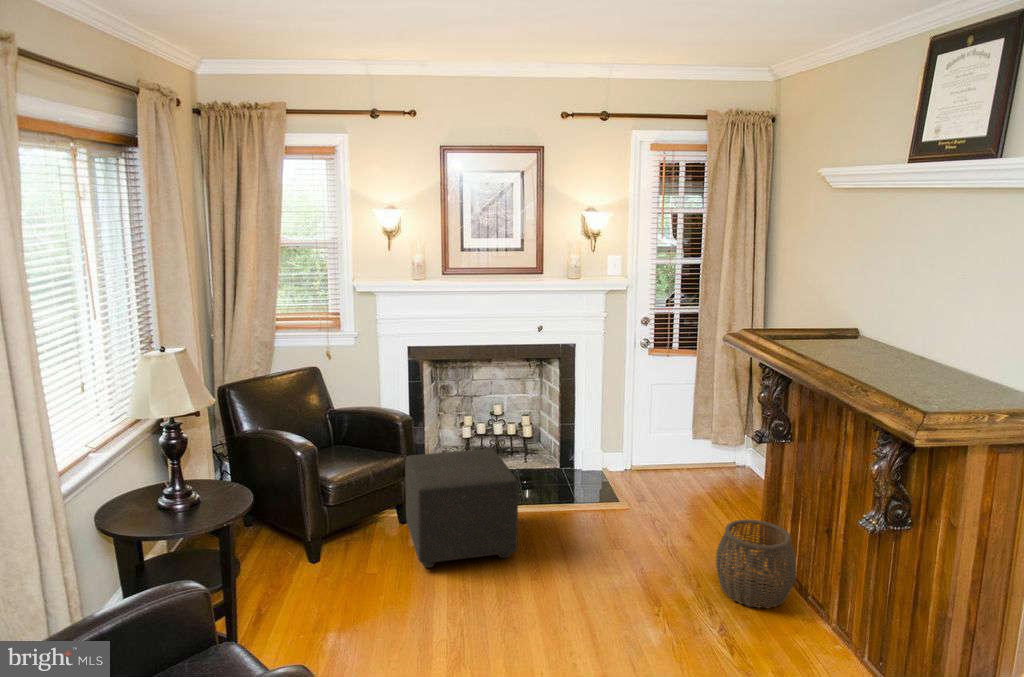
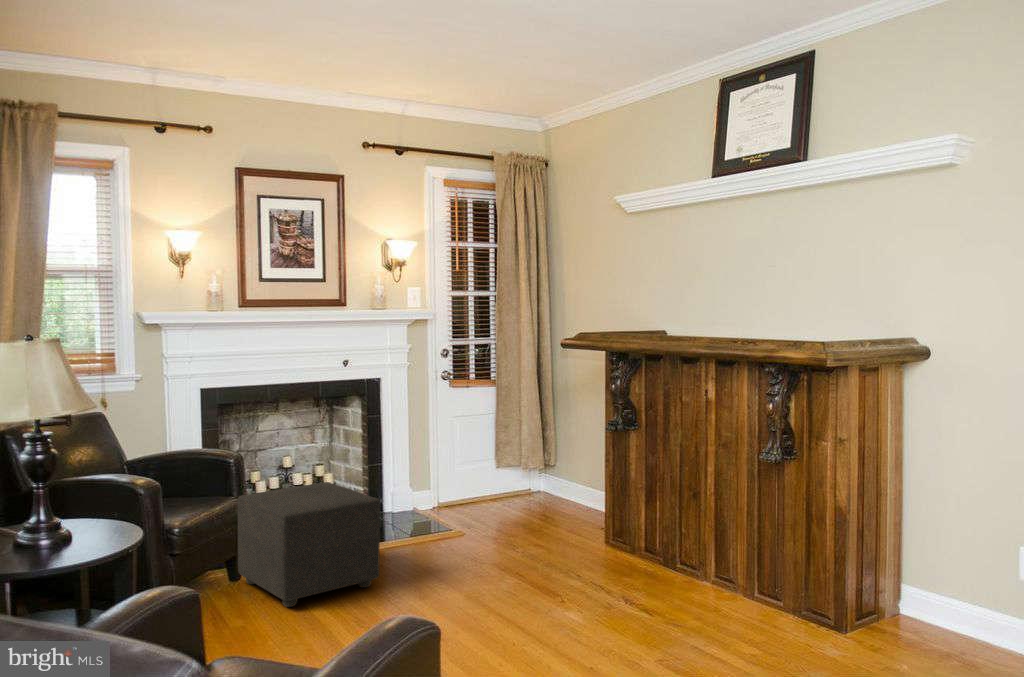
woven basket: present [716,520,797,608] -> none [572,508,644,583]

